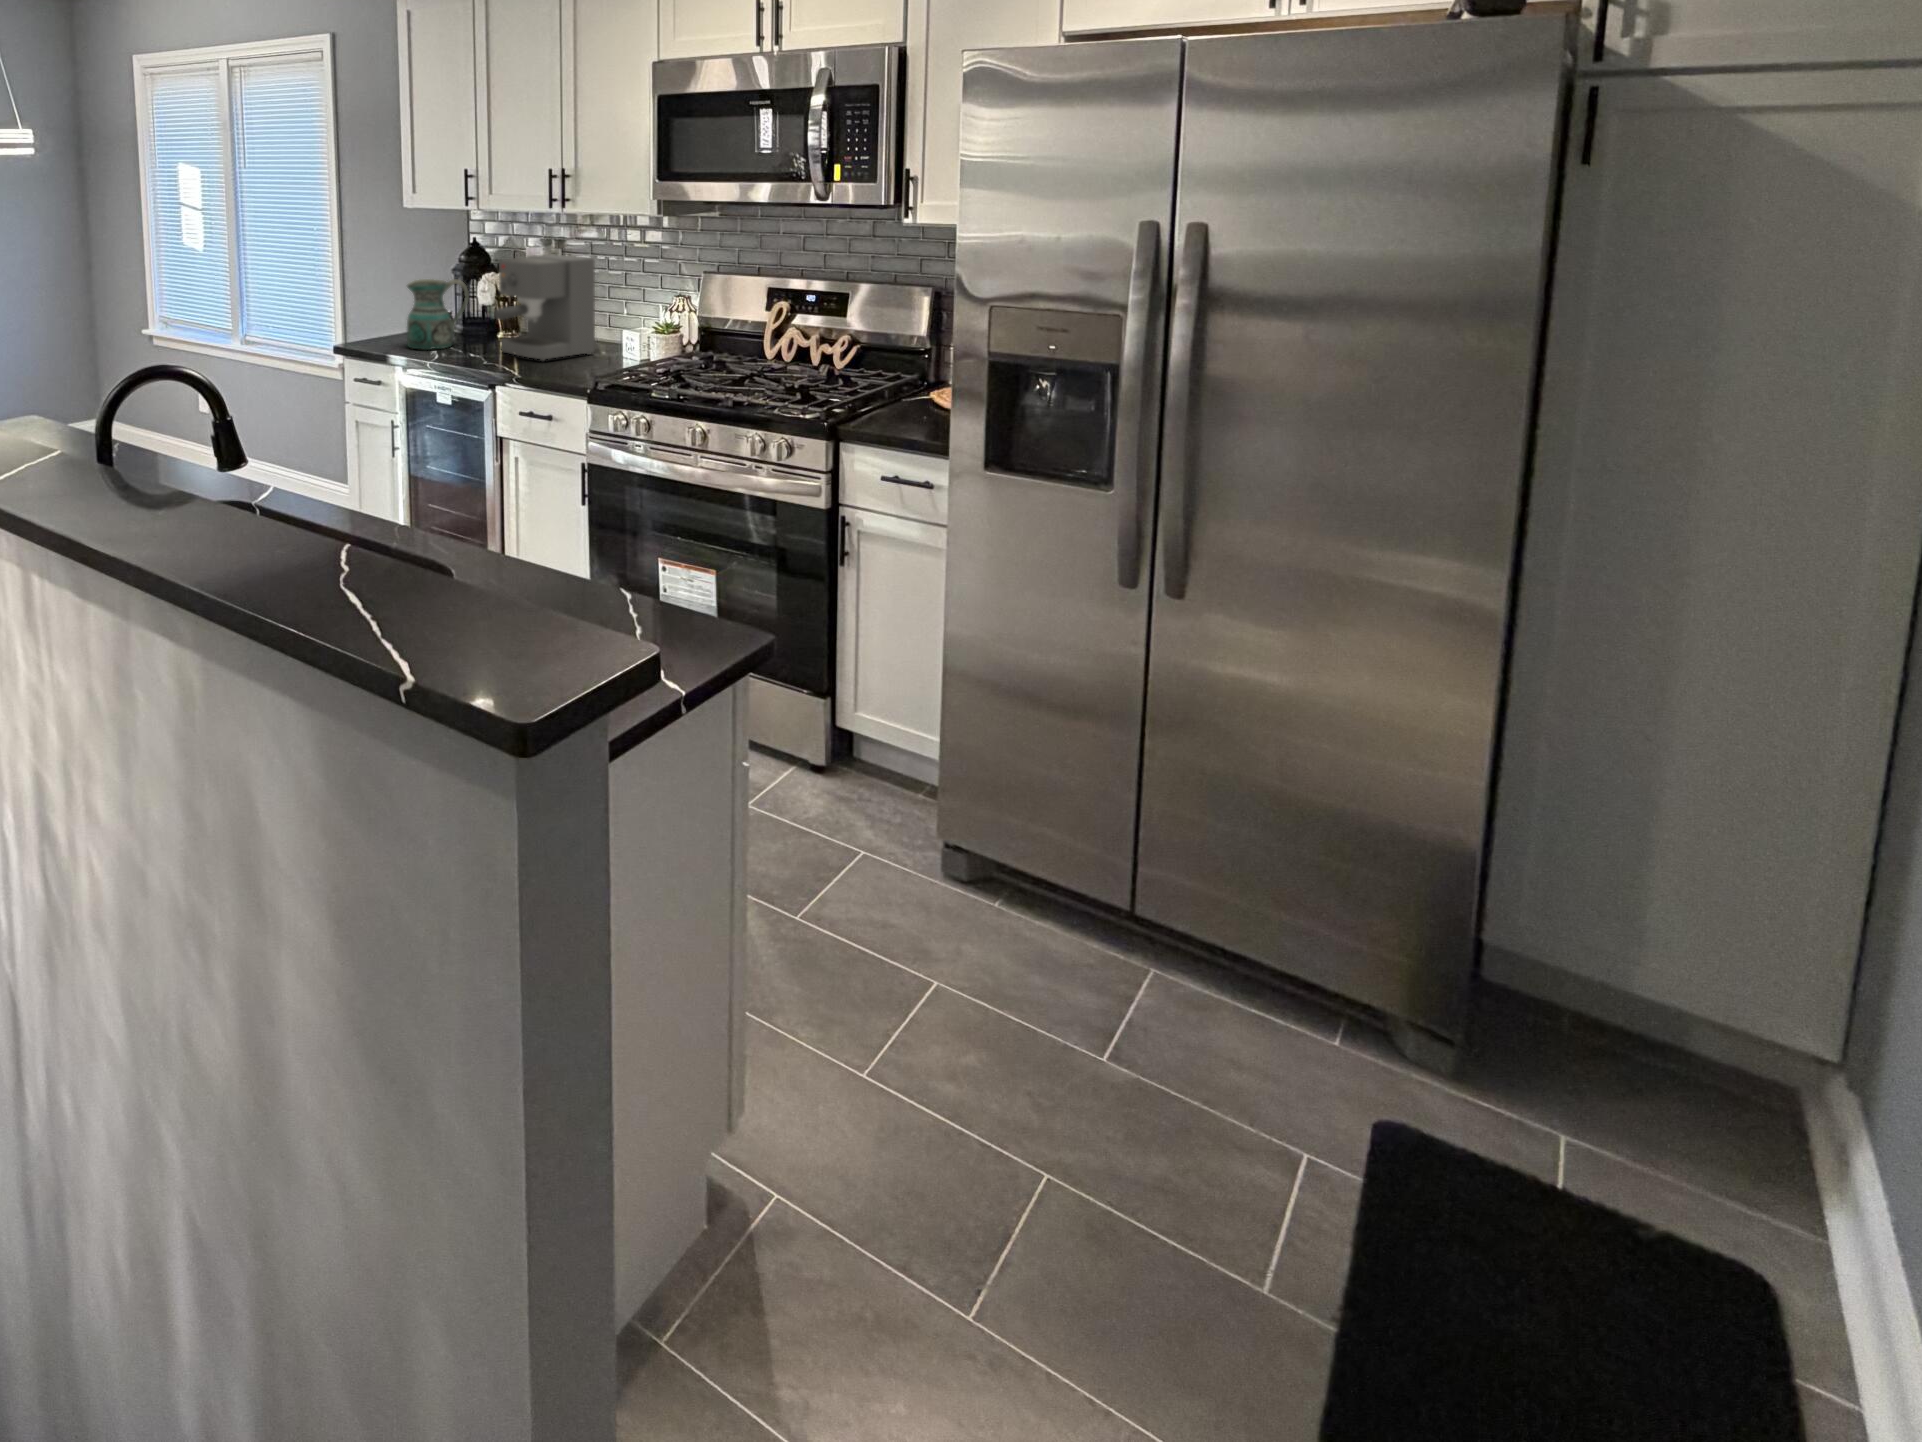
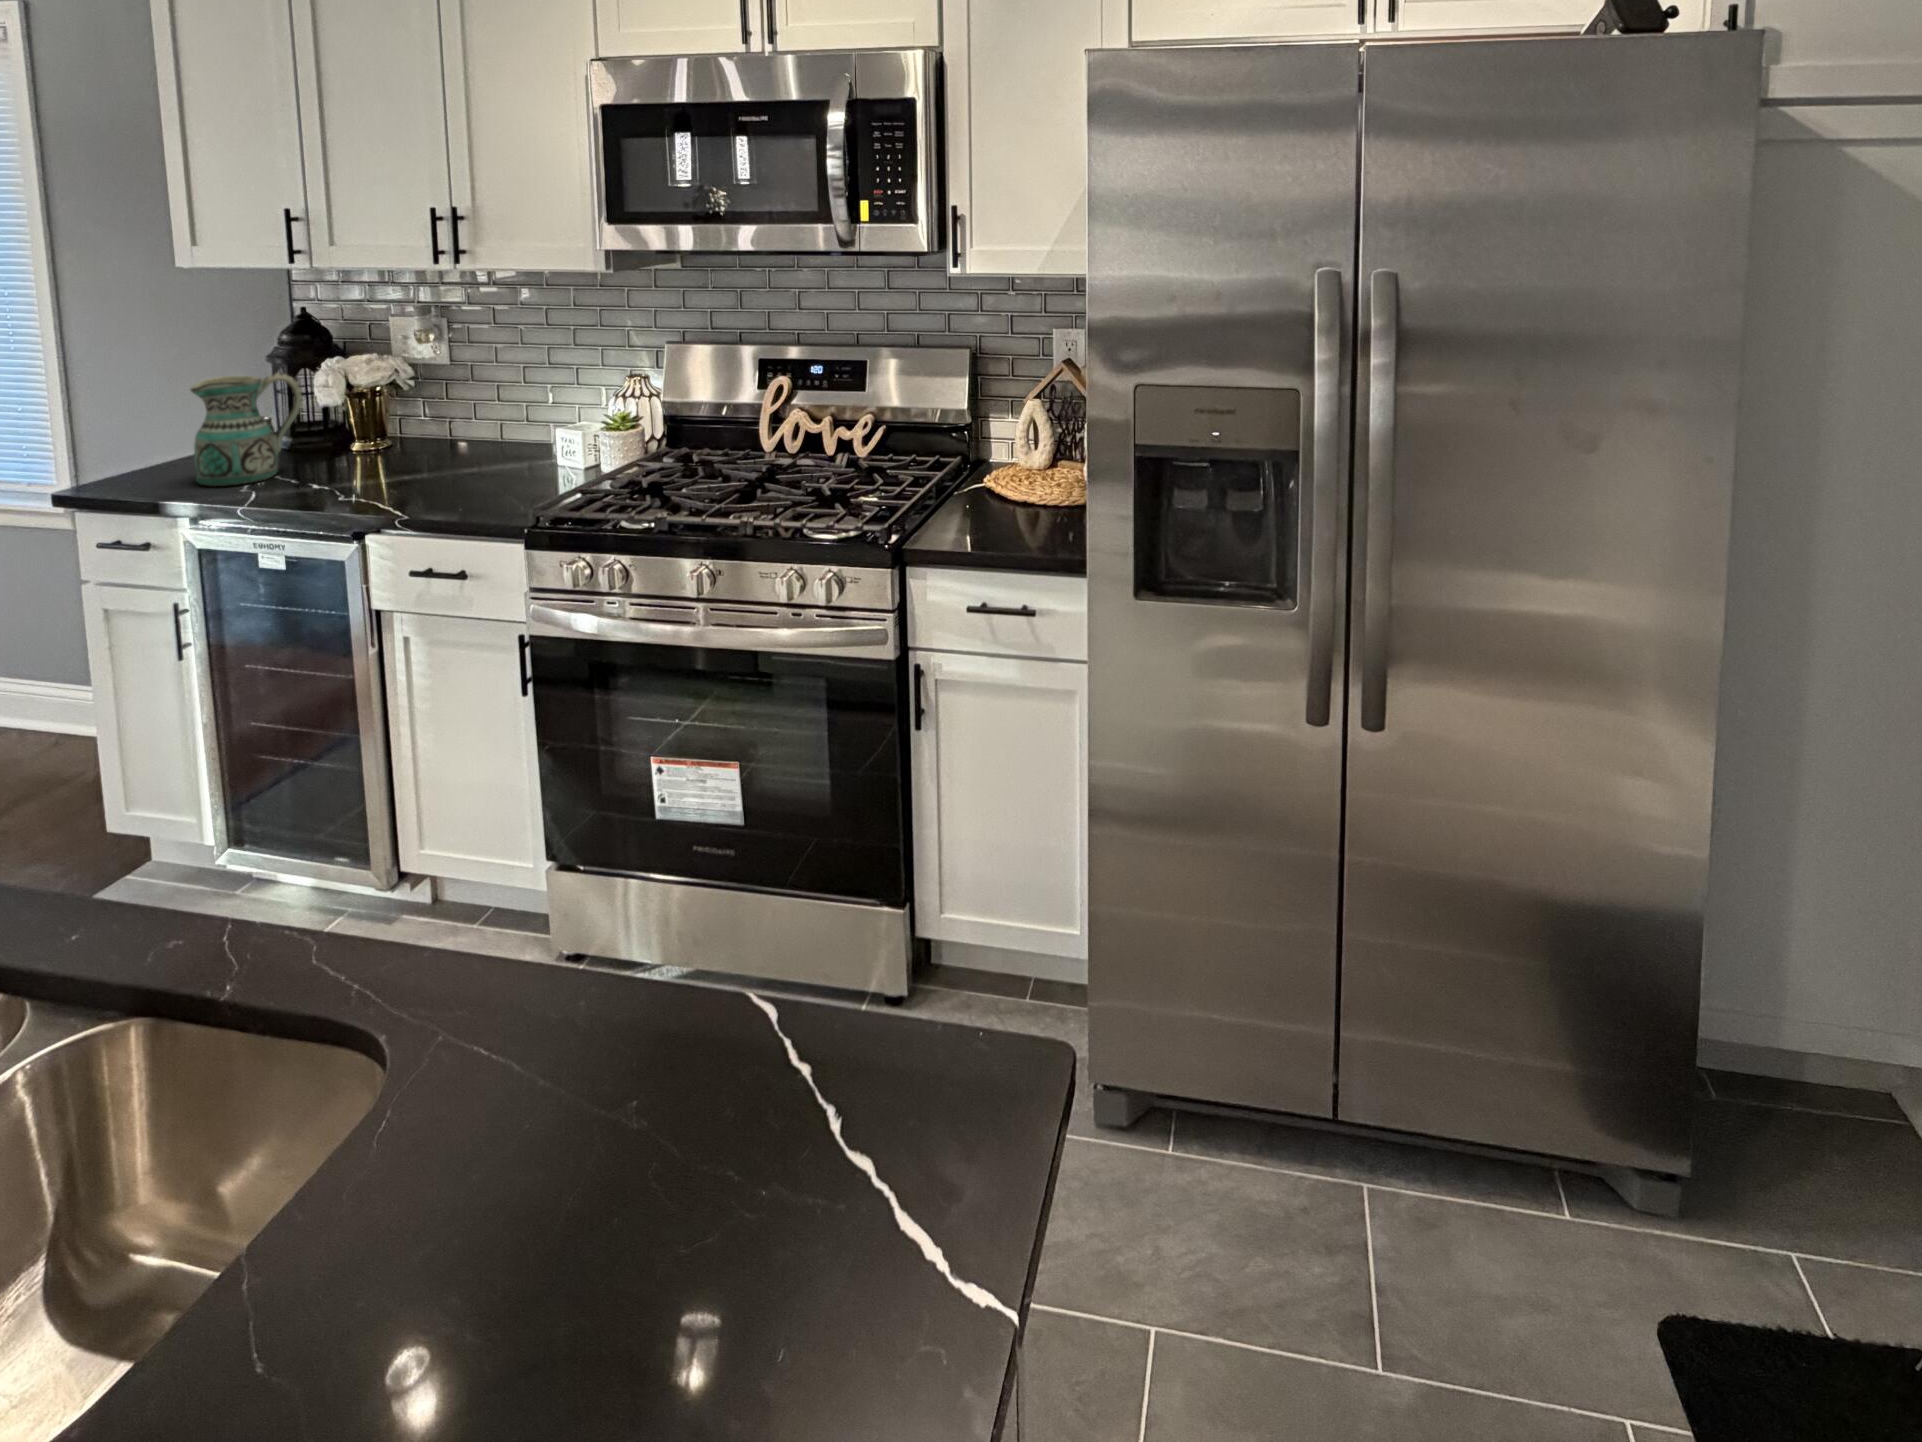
coffee maker: present [494,254,595,361] -> none [352,327,513,486]

